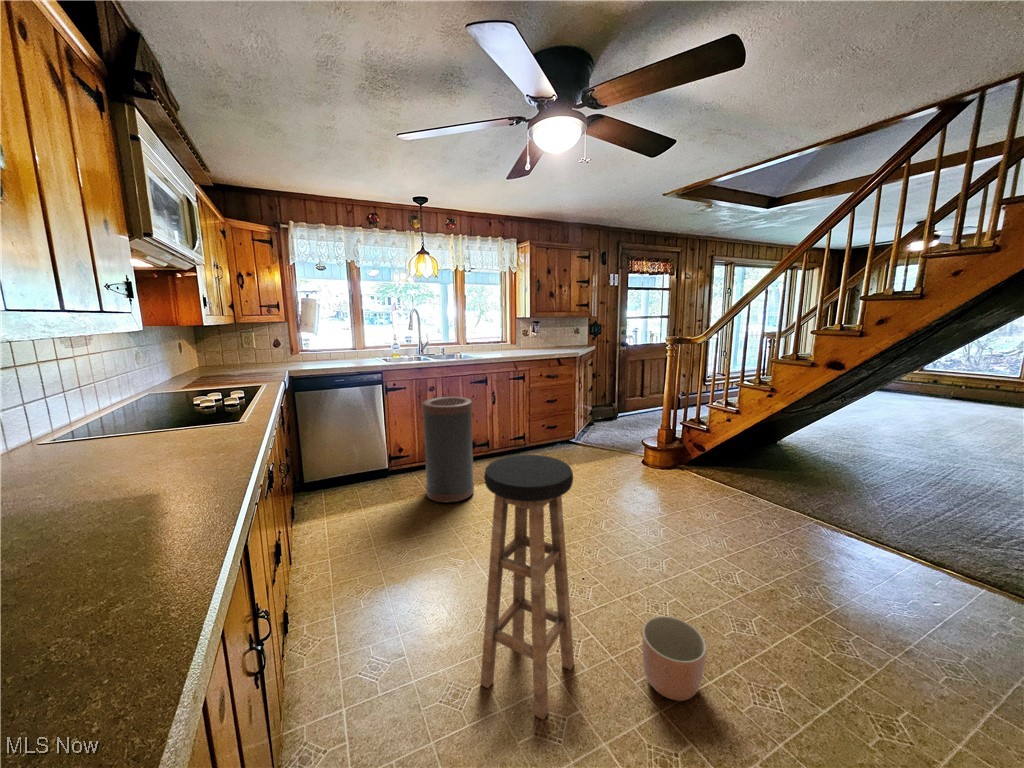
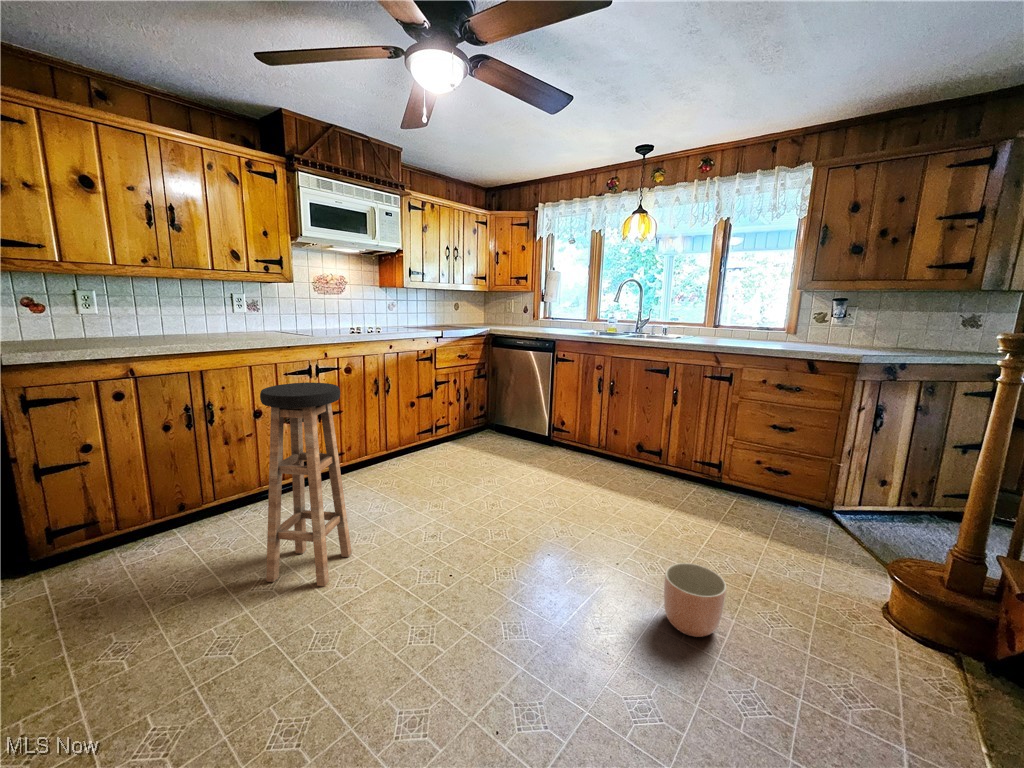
trash can: present [422,397,474,502] -> none [524,370,581,484]
planter: present [642,616,706,701] -> present [664,563,726,637]

